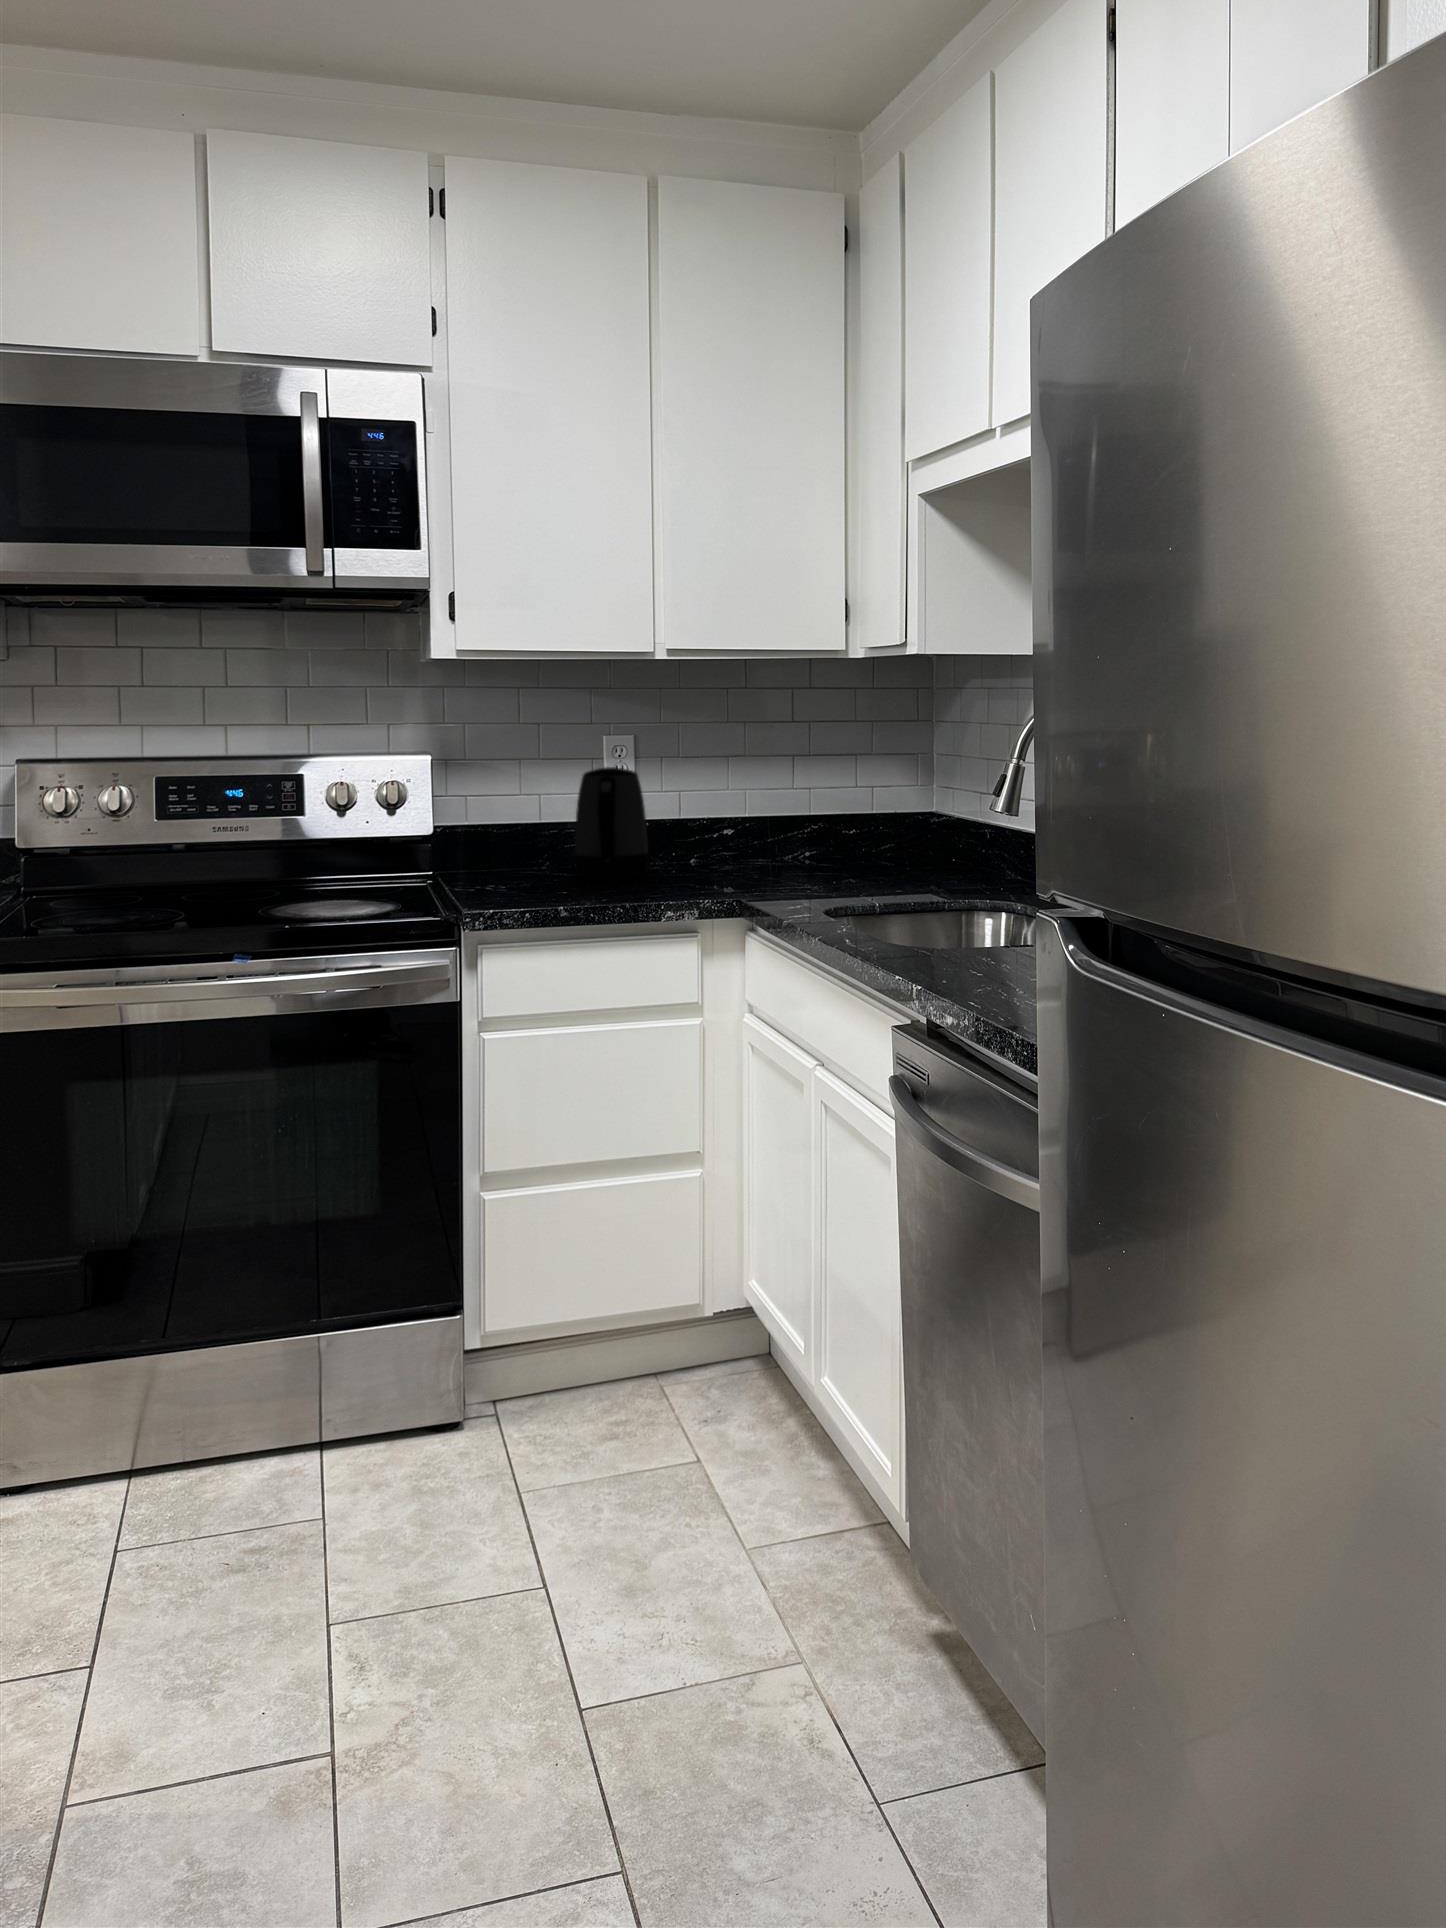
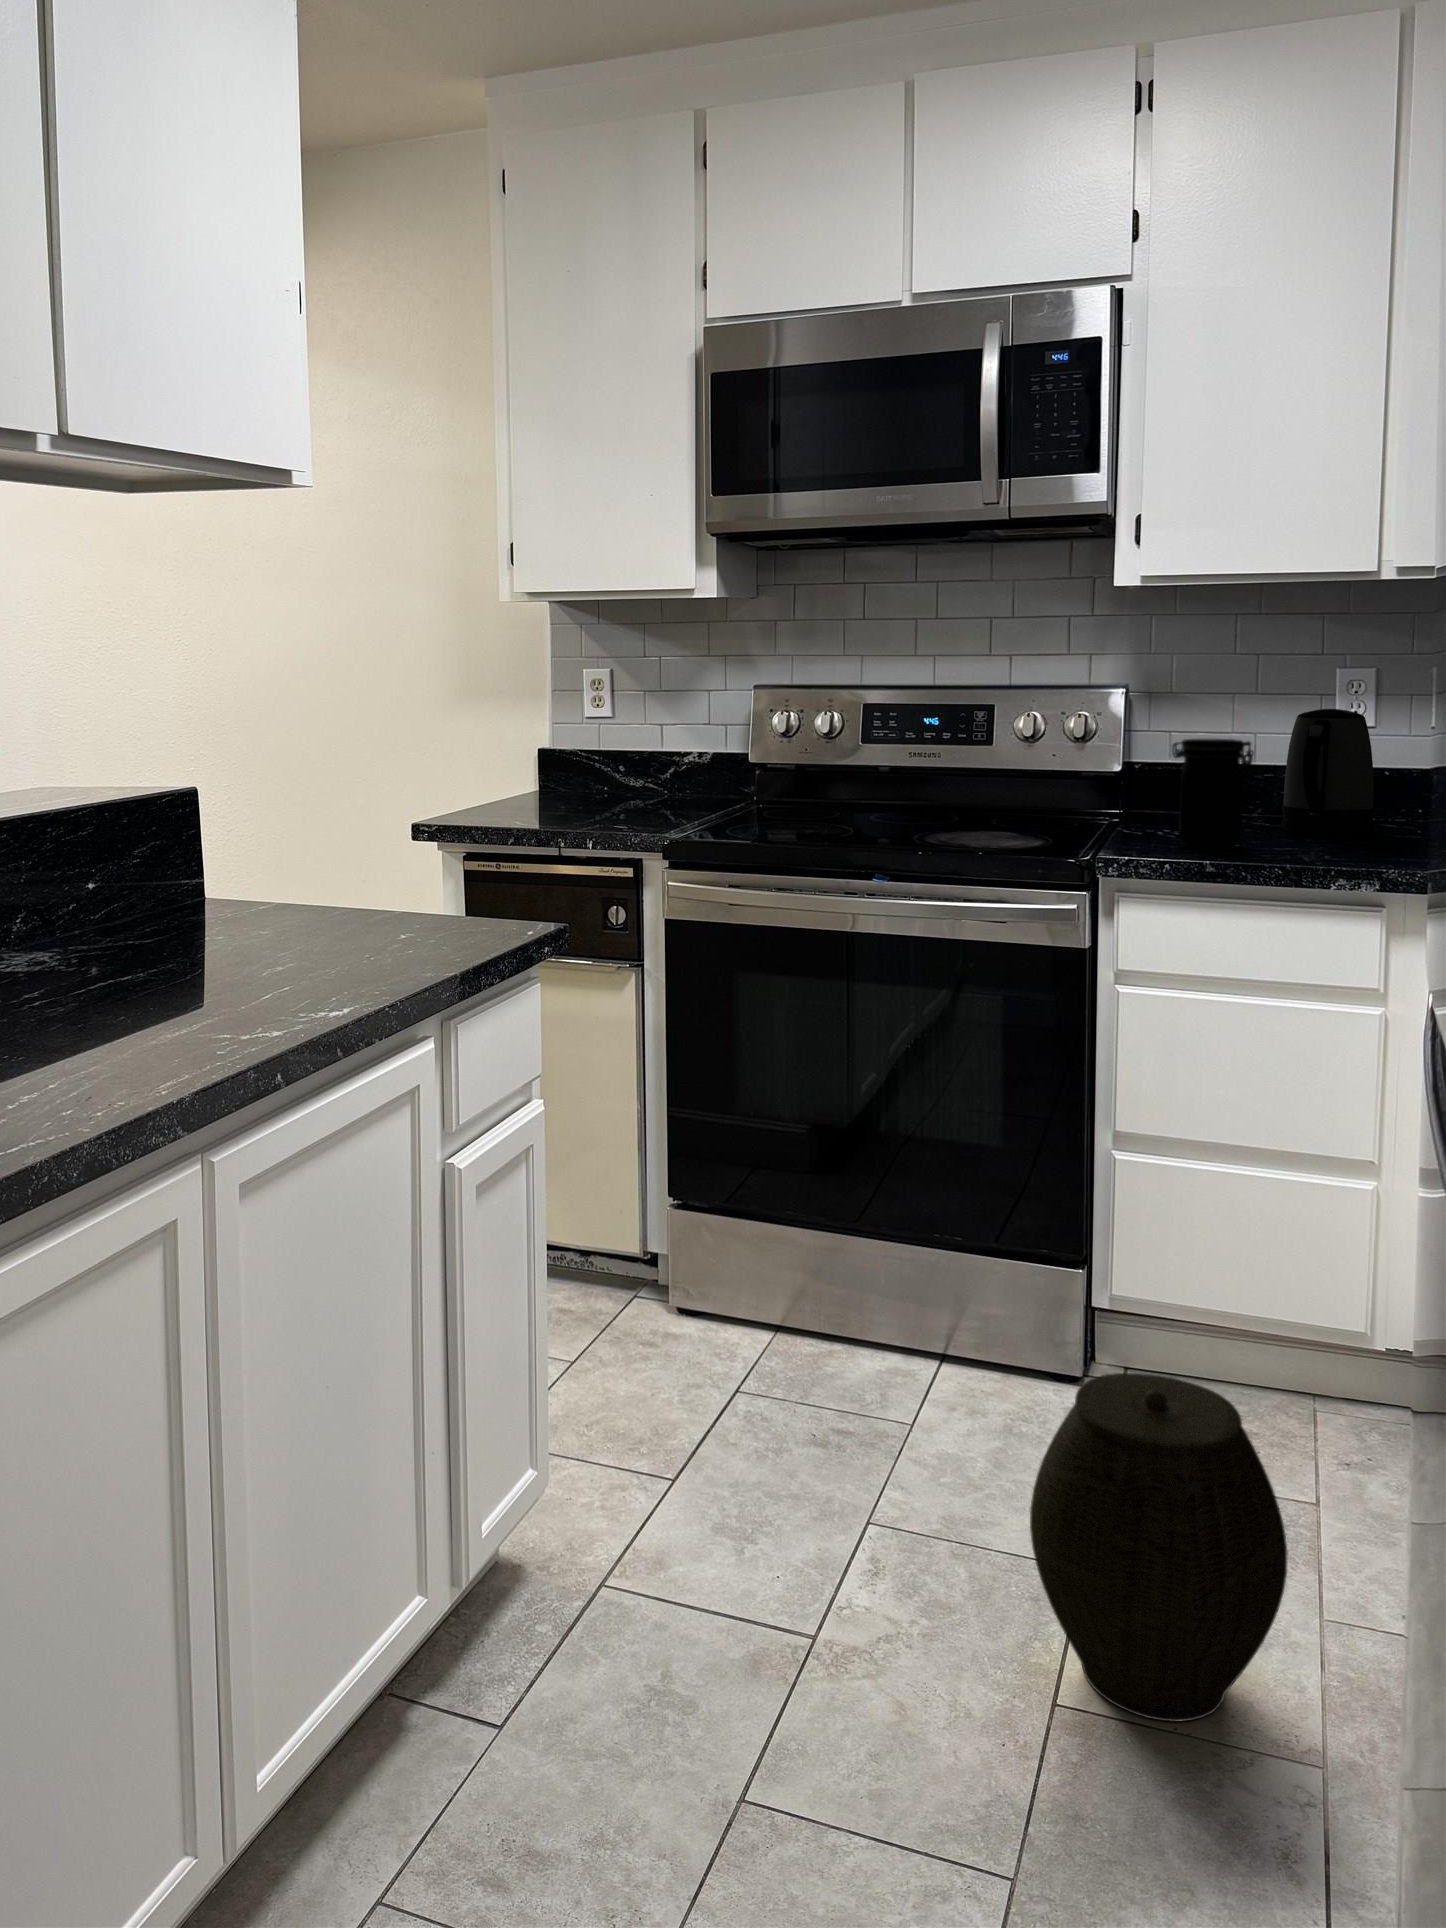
jar: none [497,797,572,899] -> present [1172,739,1254,849]
woven basket: none [533,1372,754,1686] -> present [1030,1373,1287,1722]

